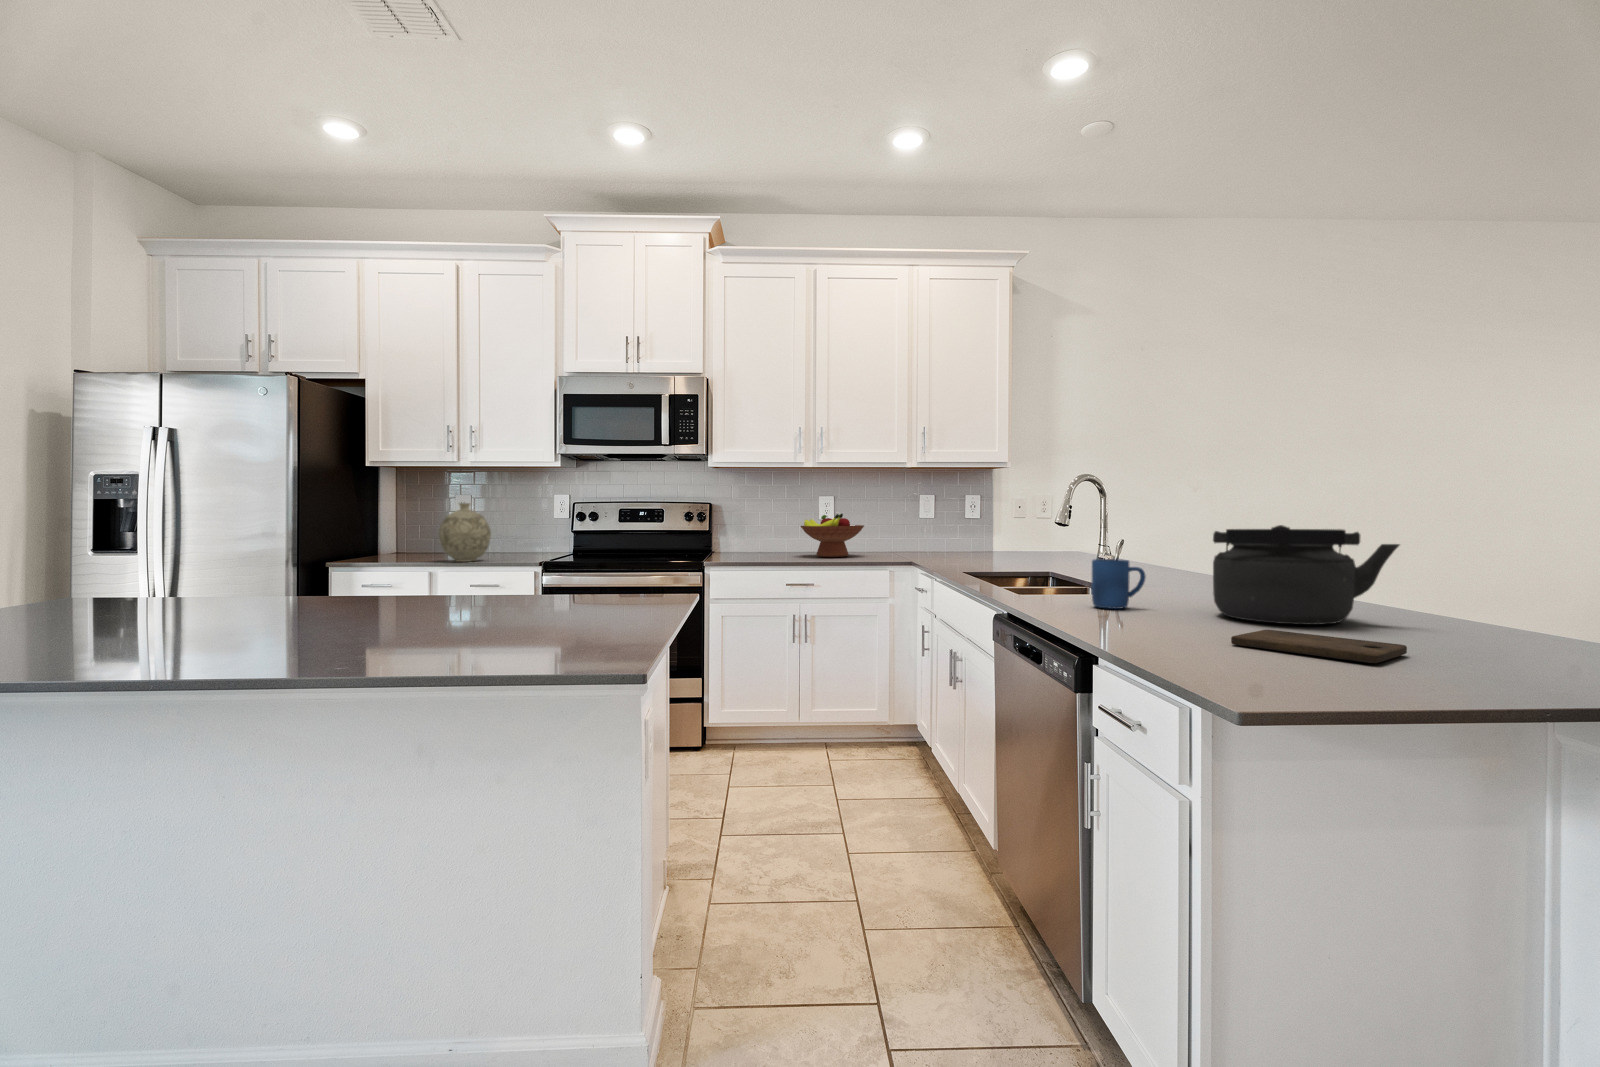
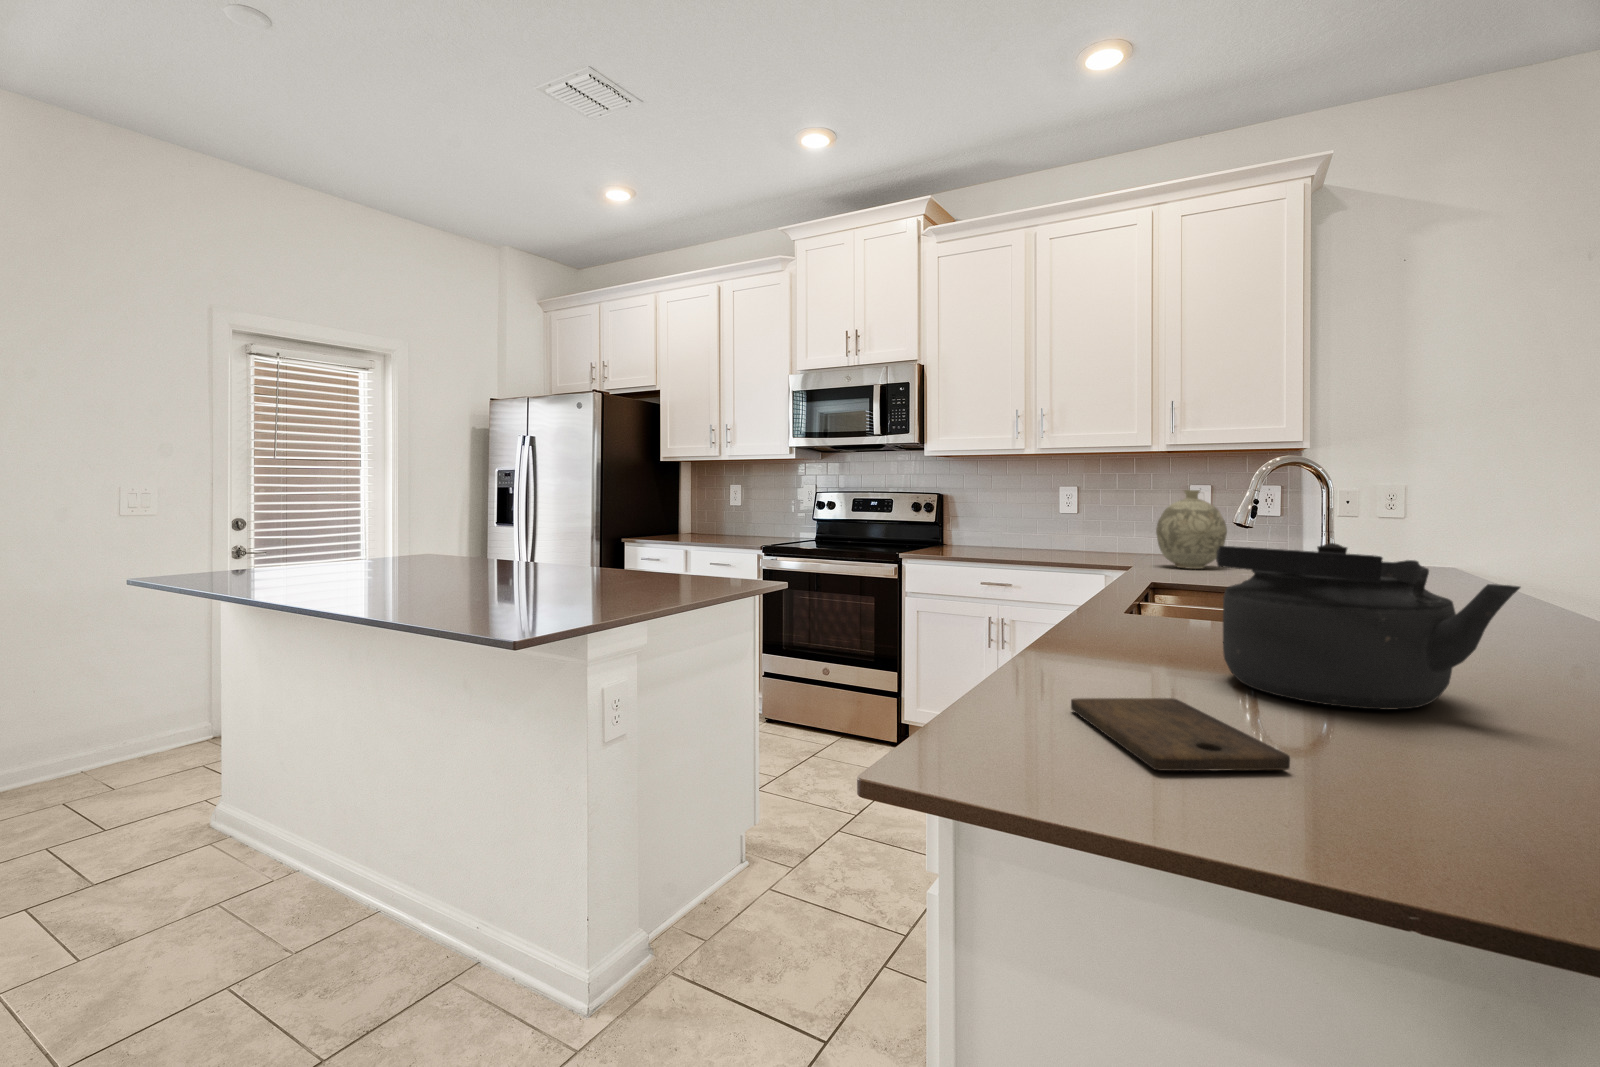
decorative vase: present [439,503,491,562] -> present [1156,490,1227,569]
fruit bowl: present [801,514,864,557] -> none [1016,506,1094,556]
mug: present [1092,559,1145,609] -> none [1104,578,1175,646]

